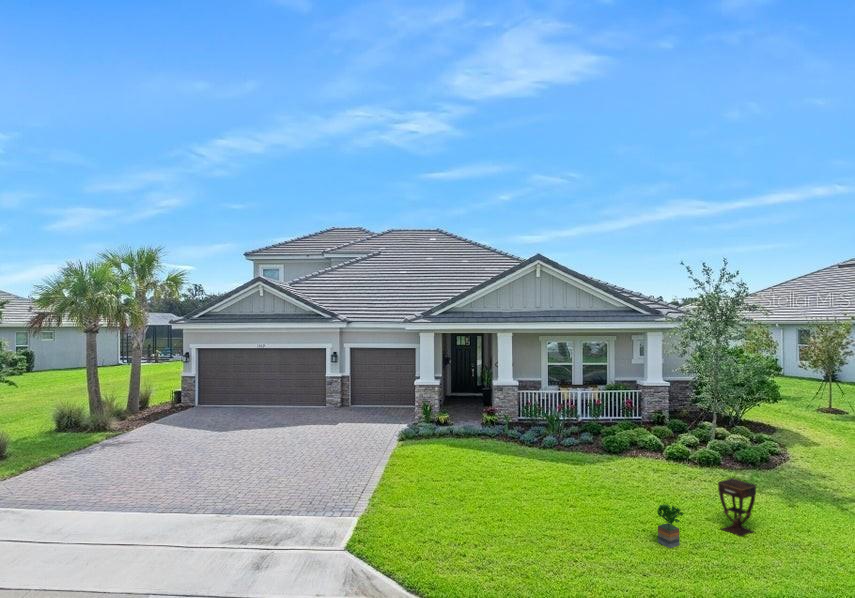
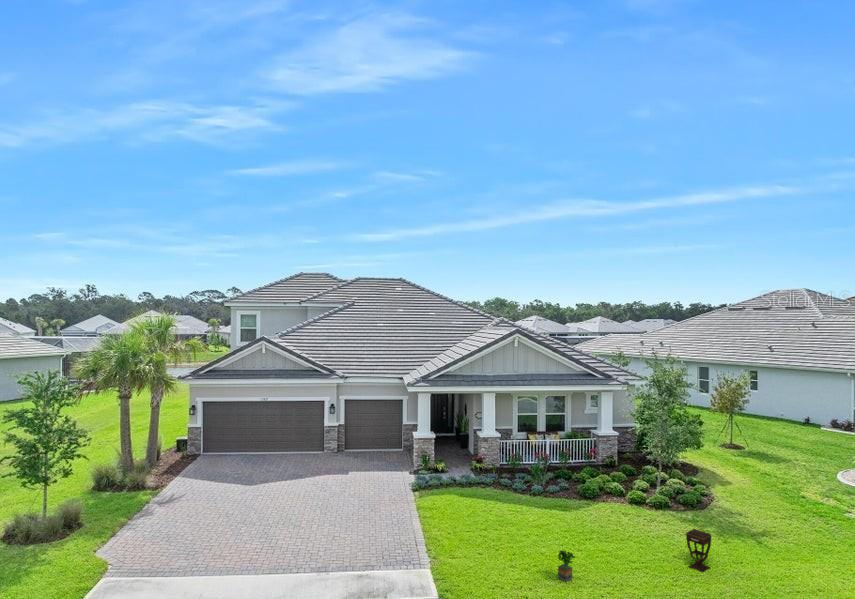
potted tree: present [657,504,683,548] -> present [558,550,575,582]

